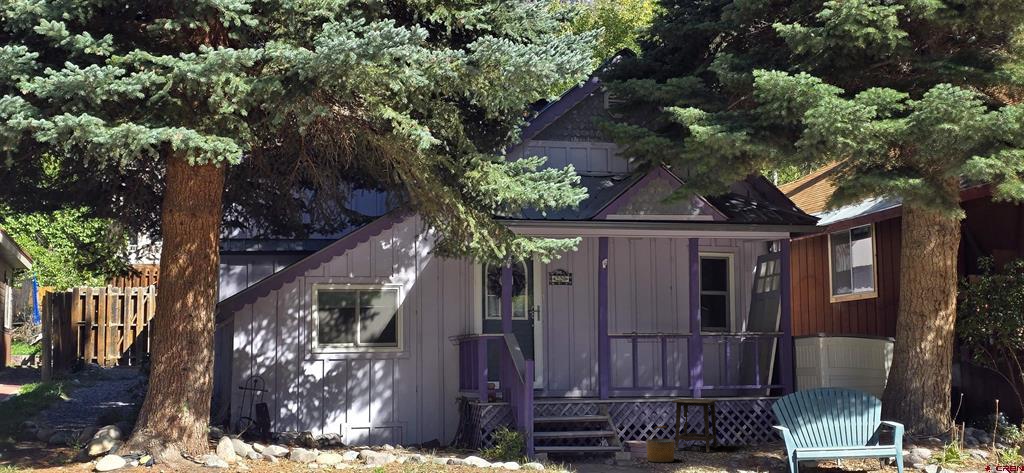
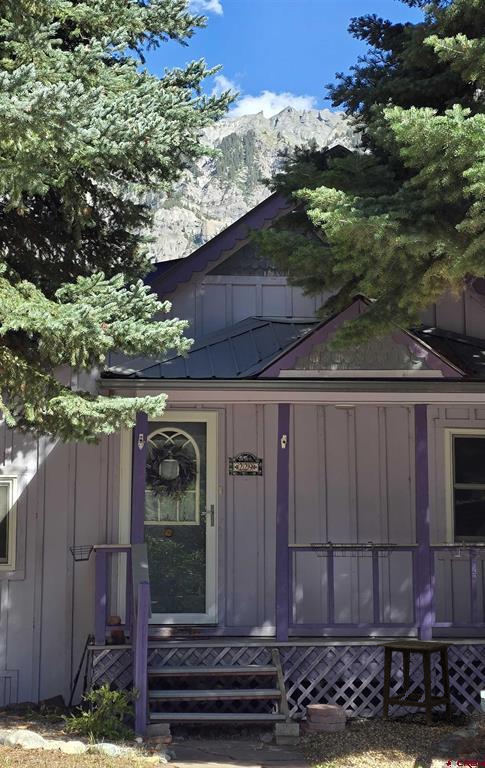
bucket: present [646,426,675,462] -> none [320,685,365,742]

